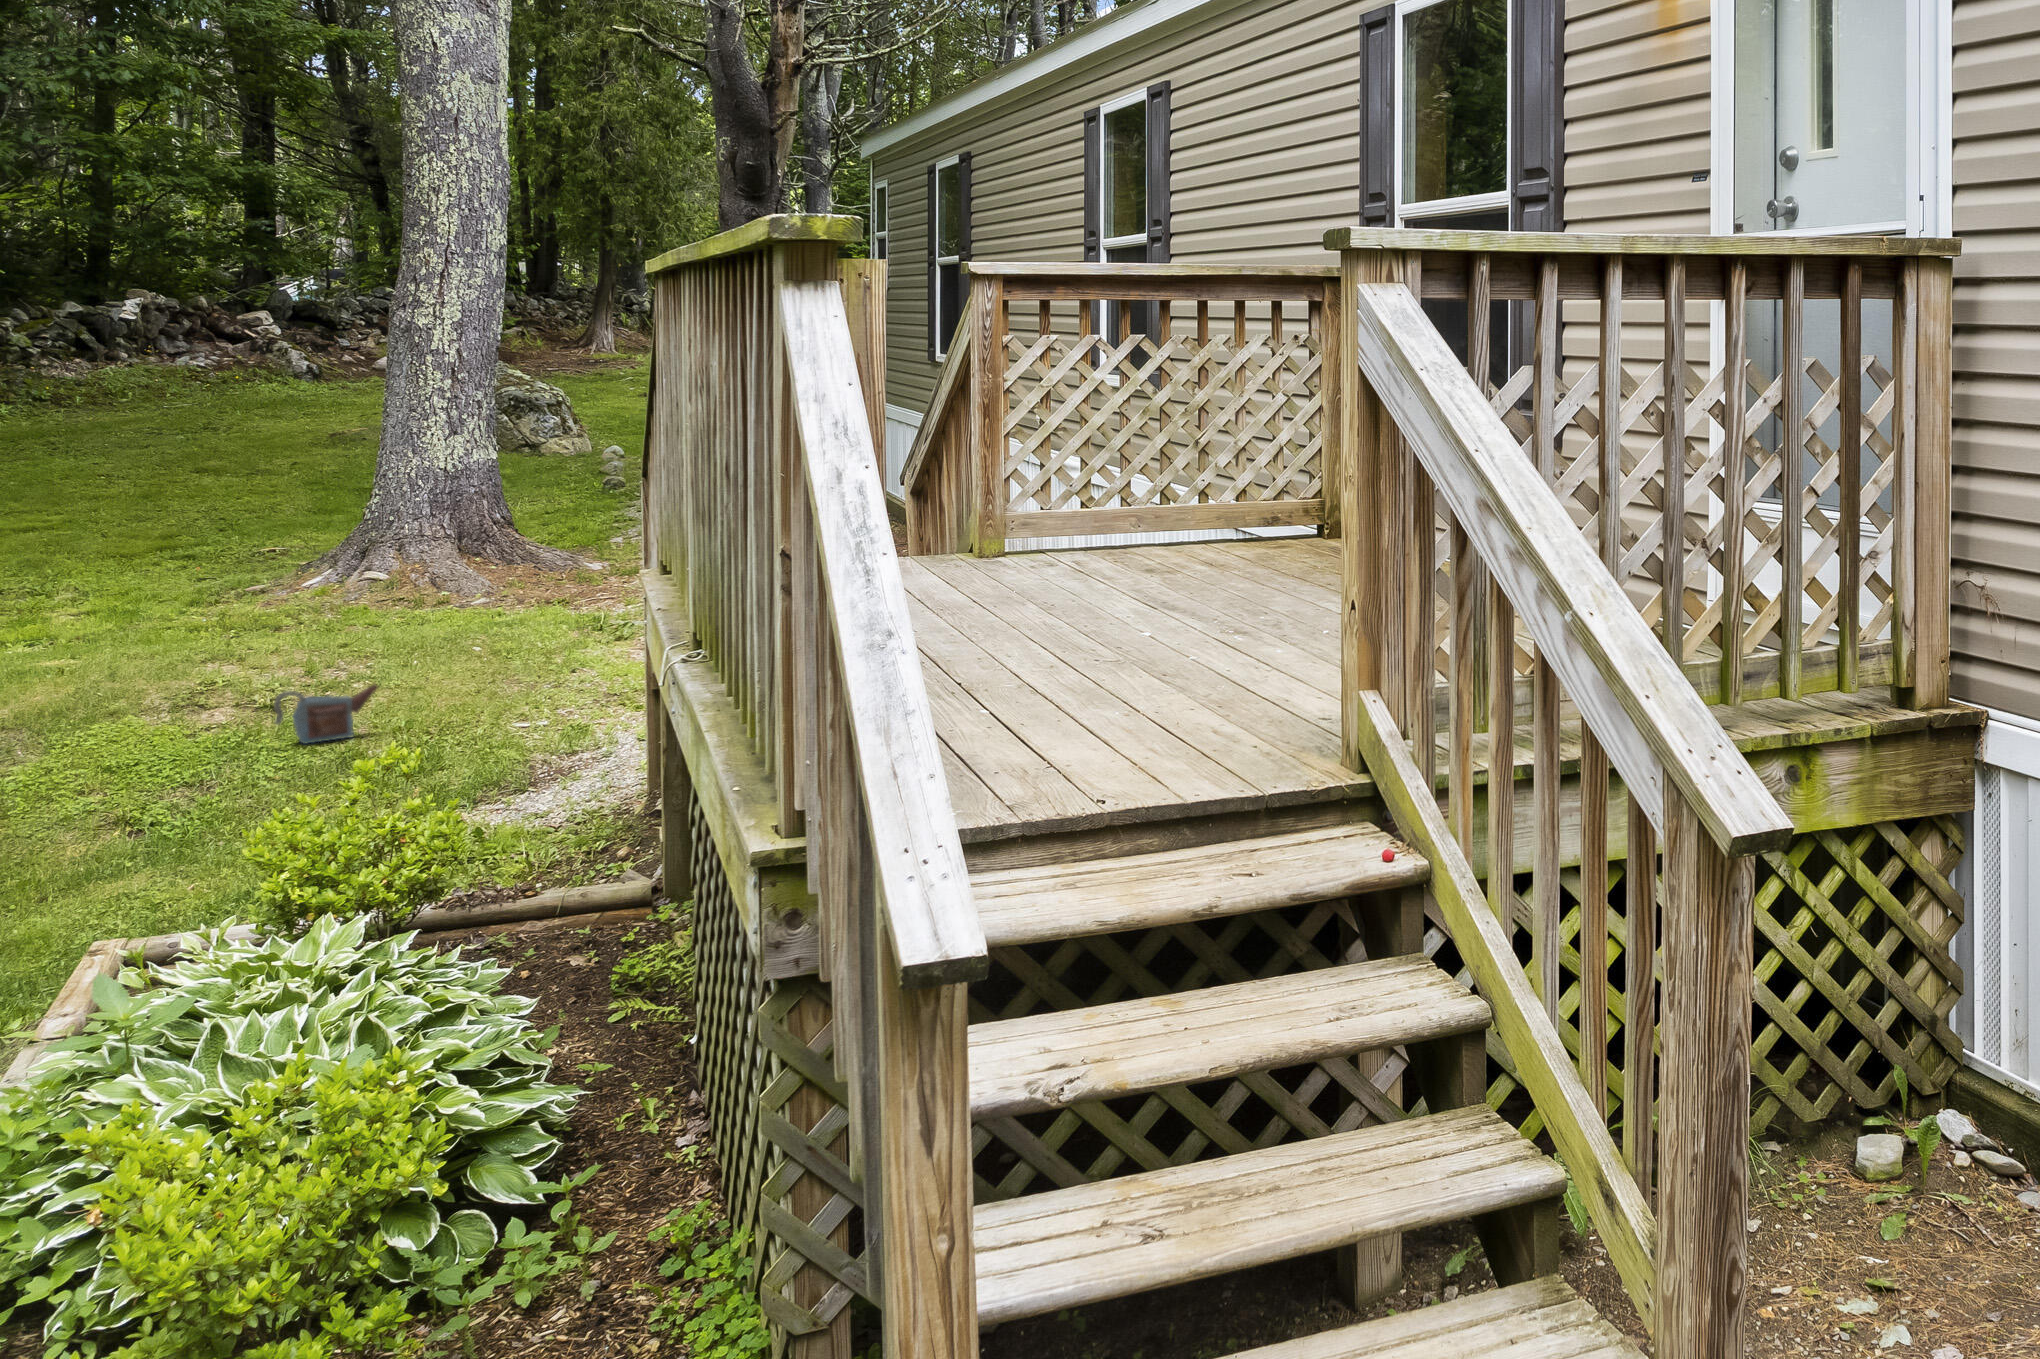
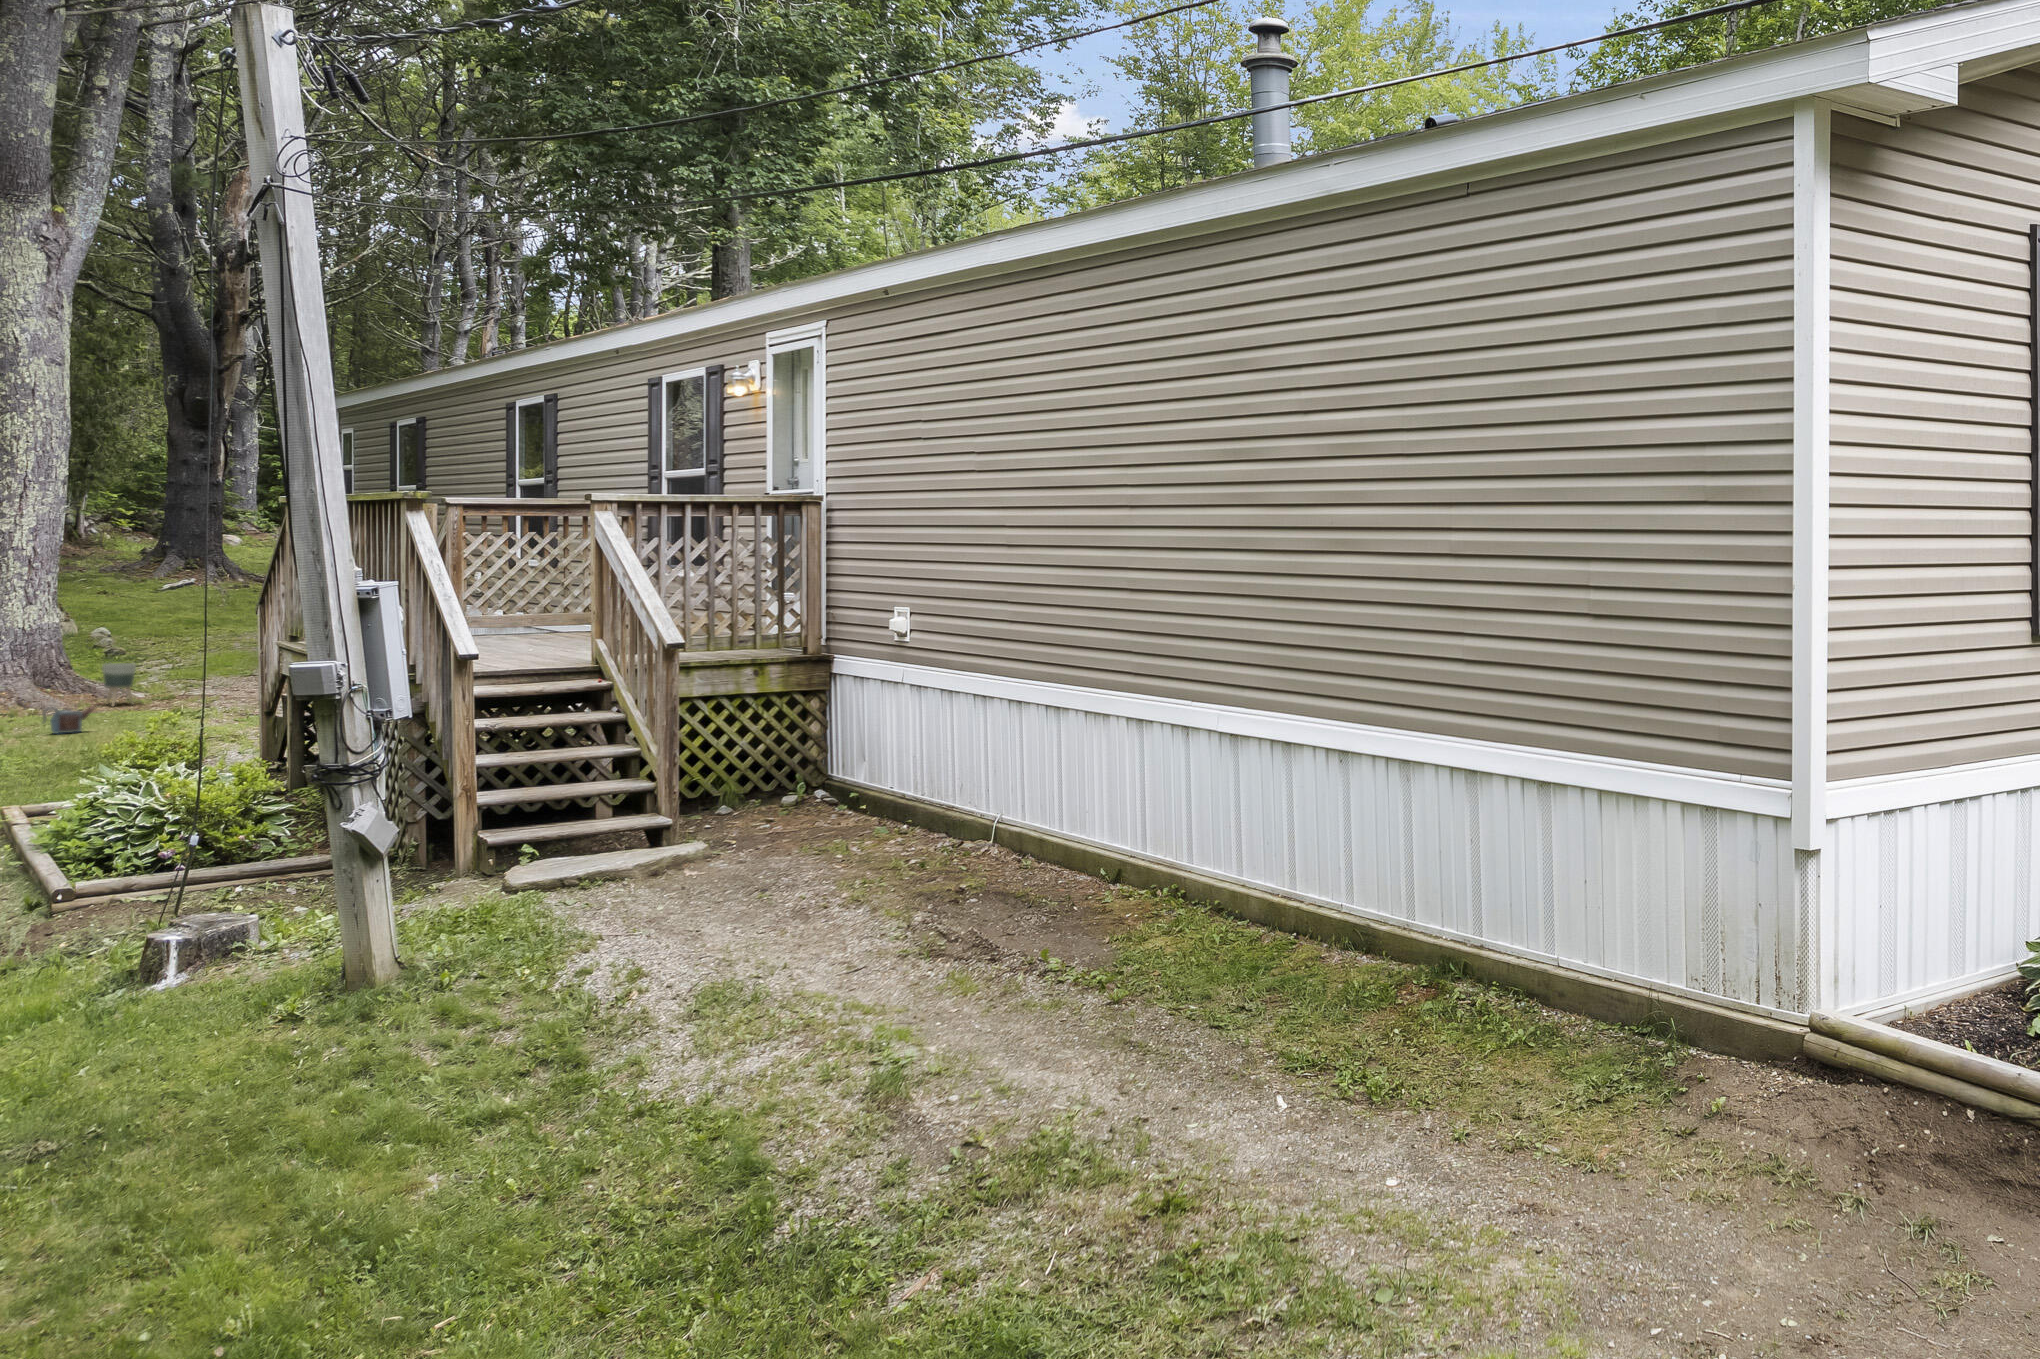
planter: none [442,574,500,655] -> present [102,663,136,705]

